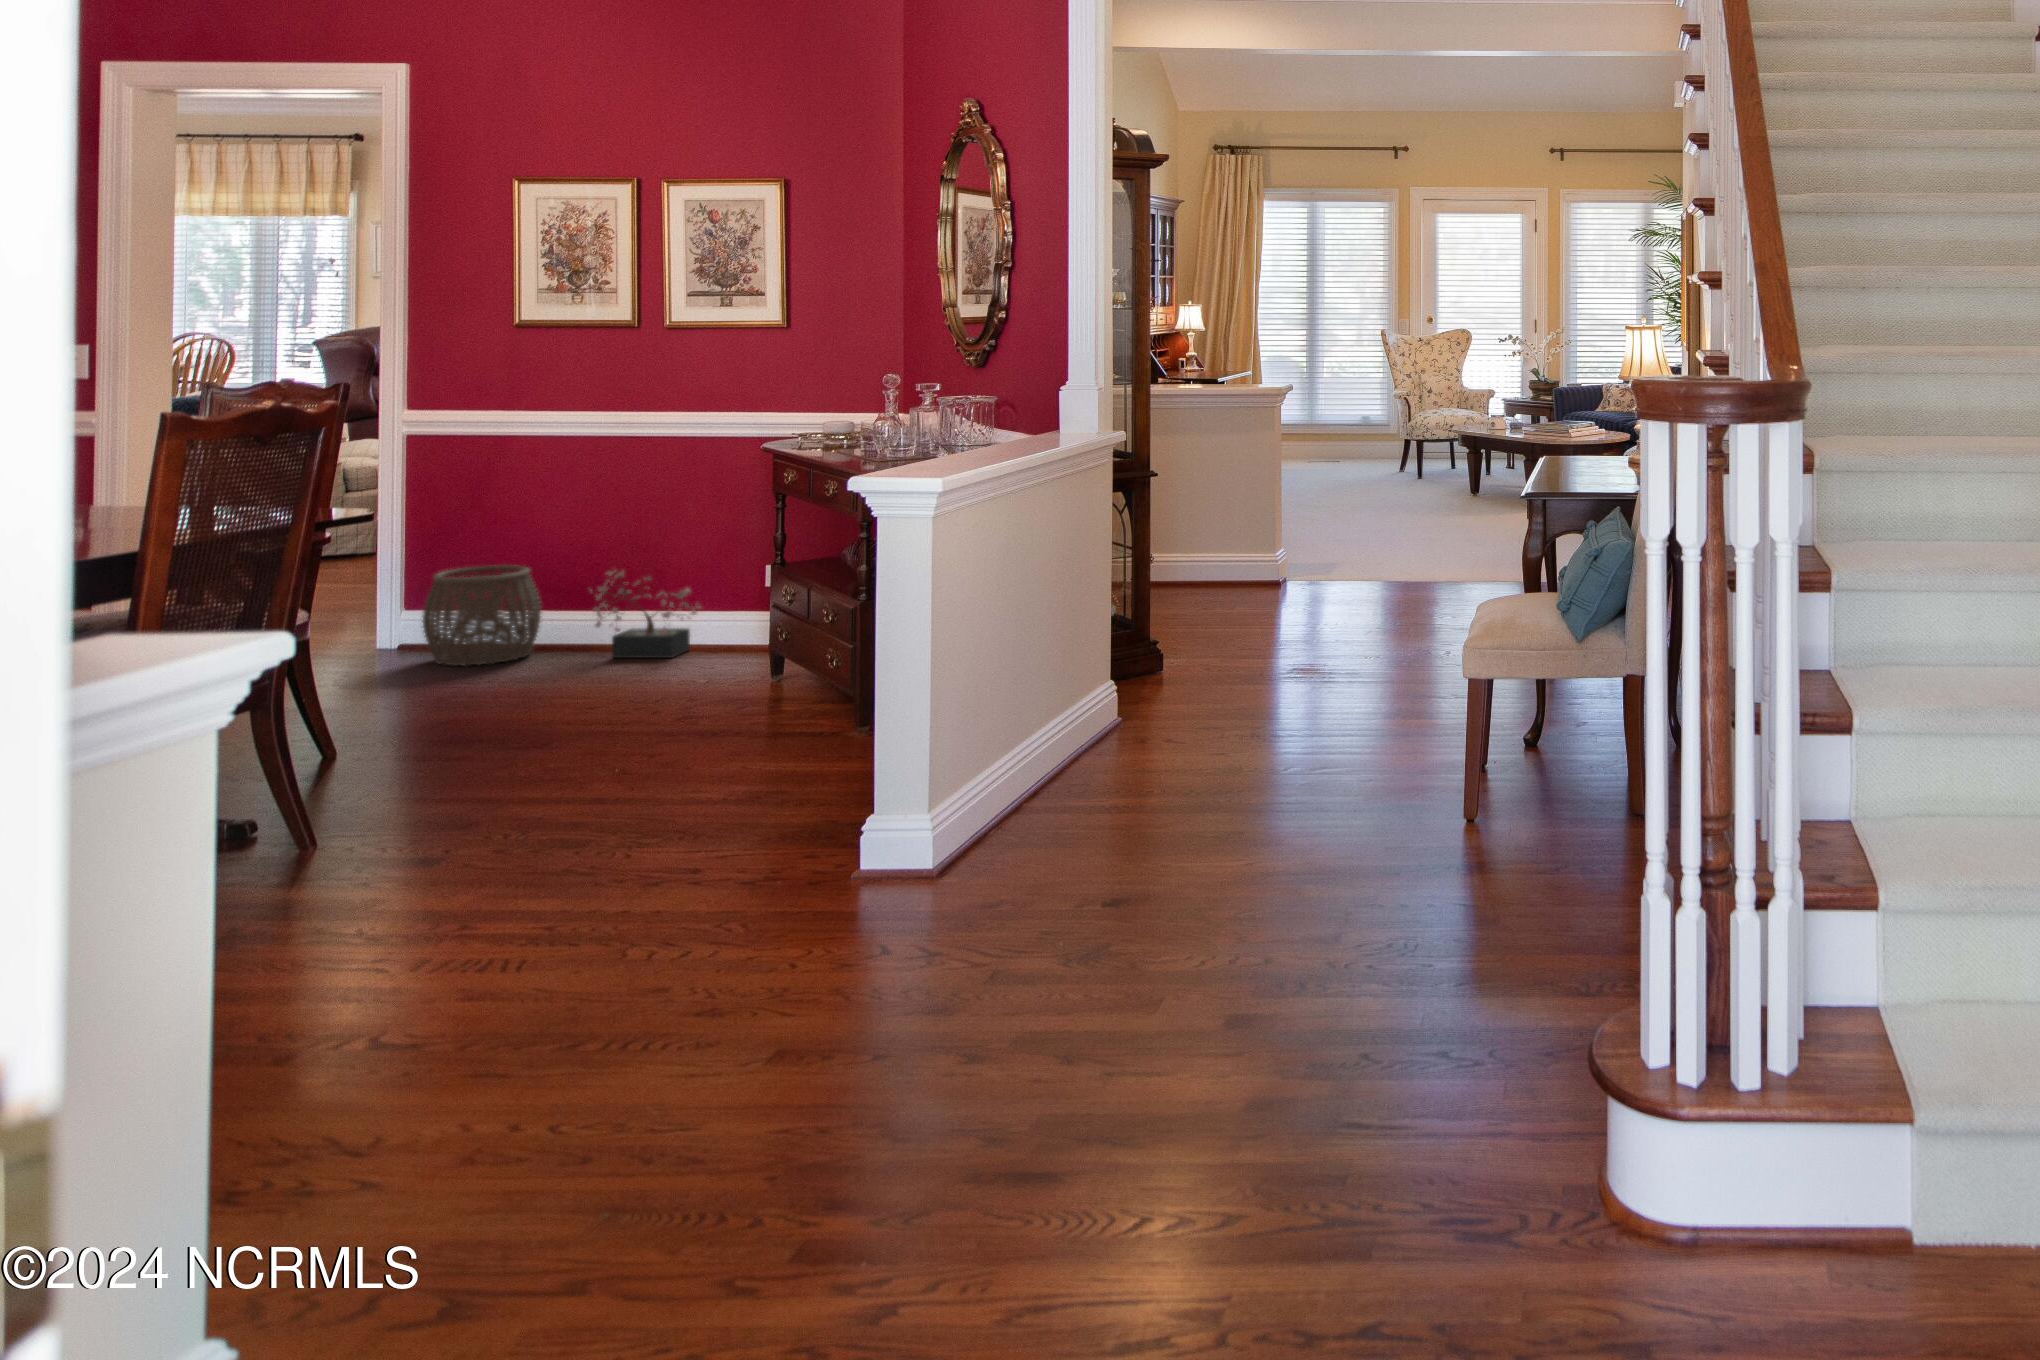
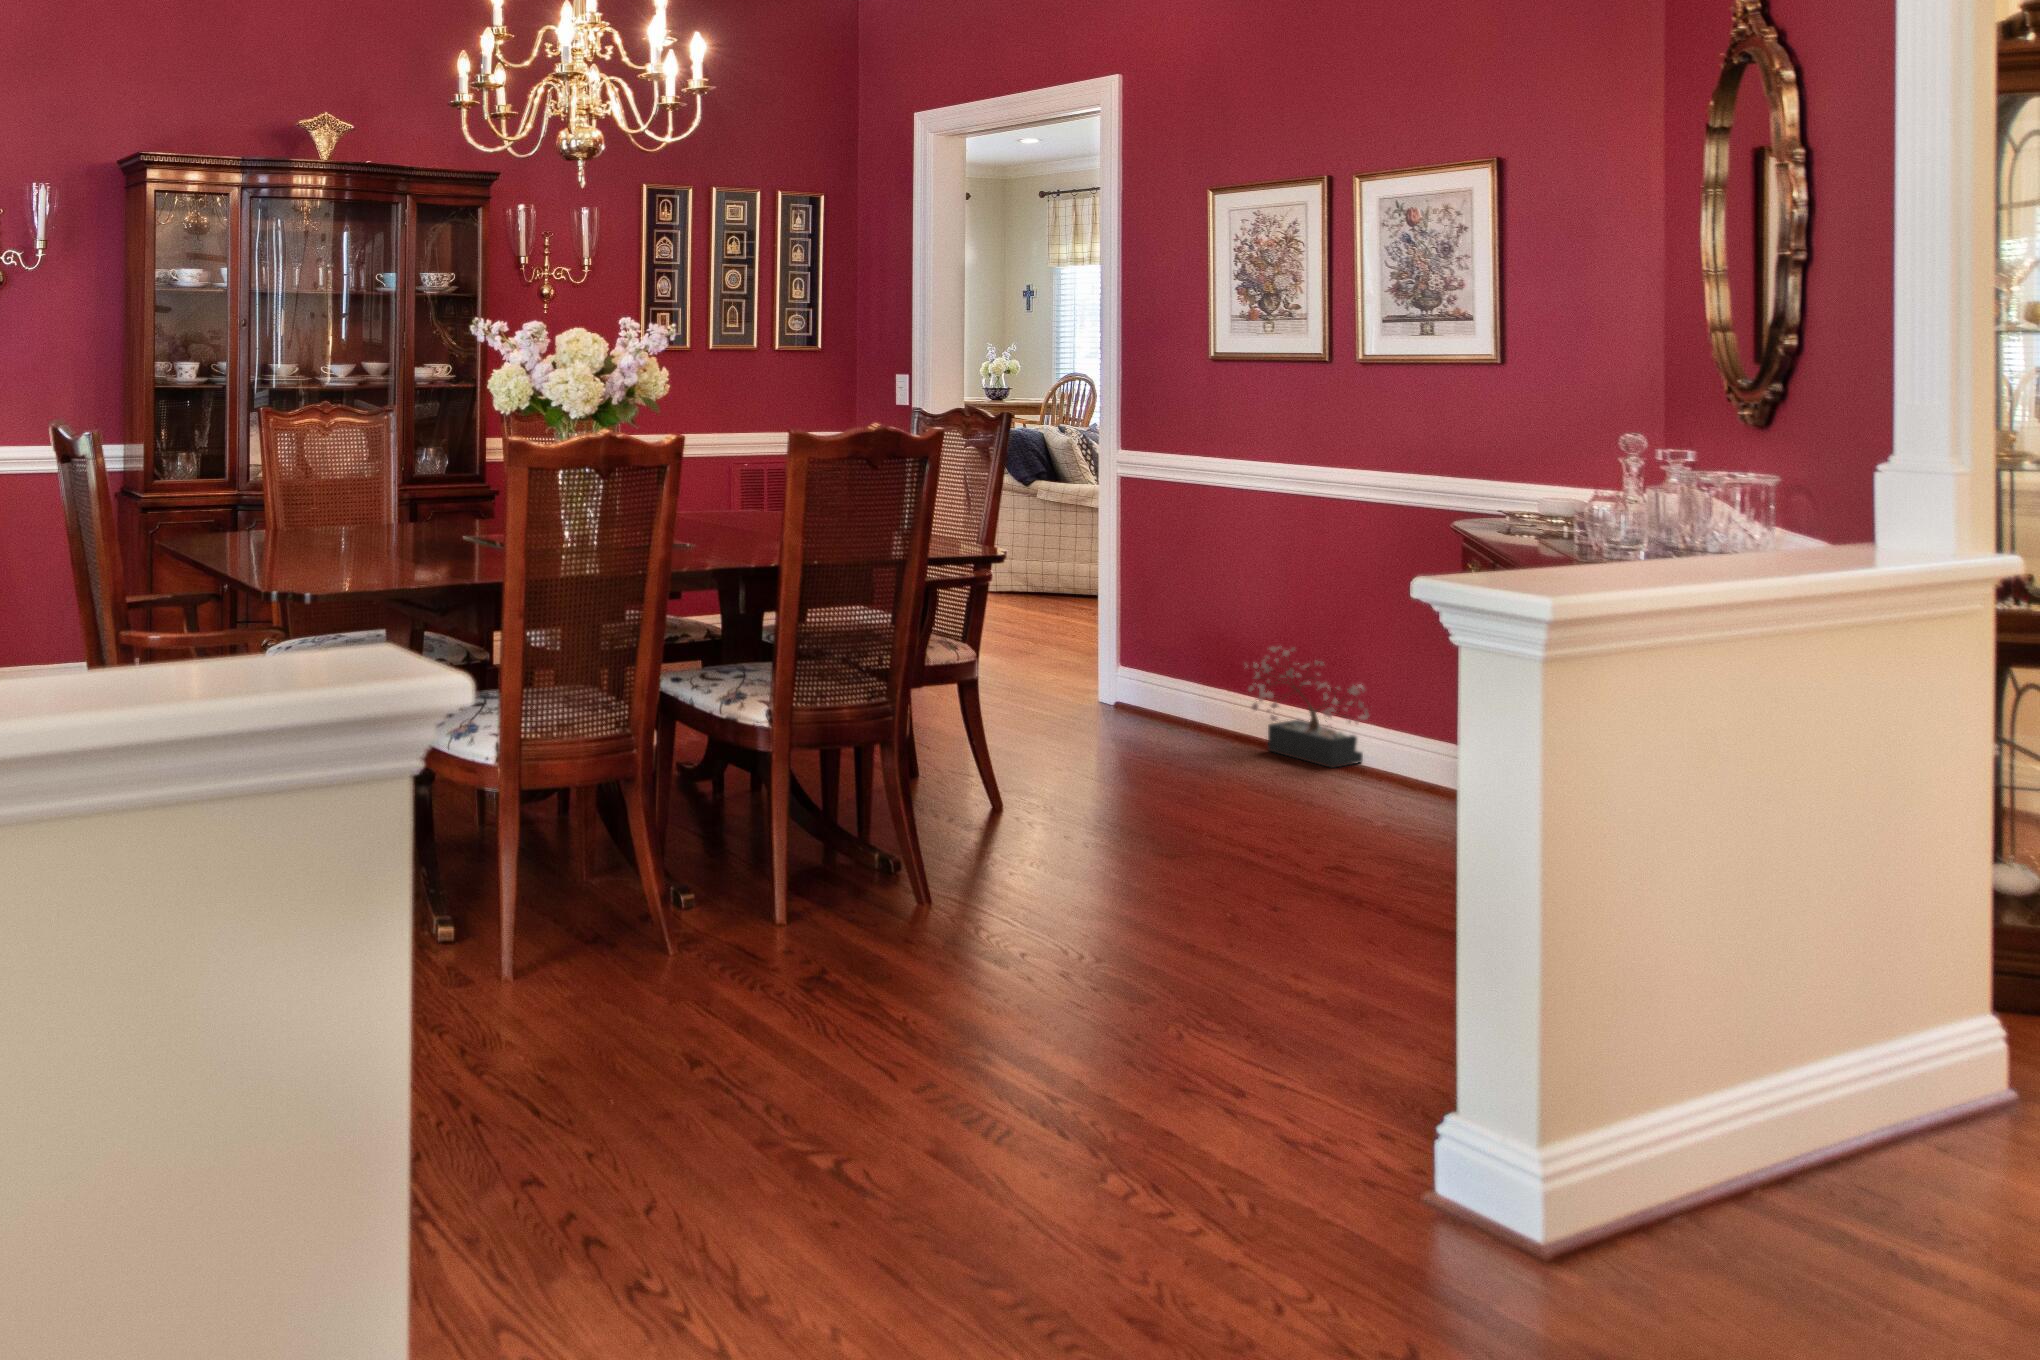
woven basket: present [422,565,541,666] -> none [1087,615,1209,728]

